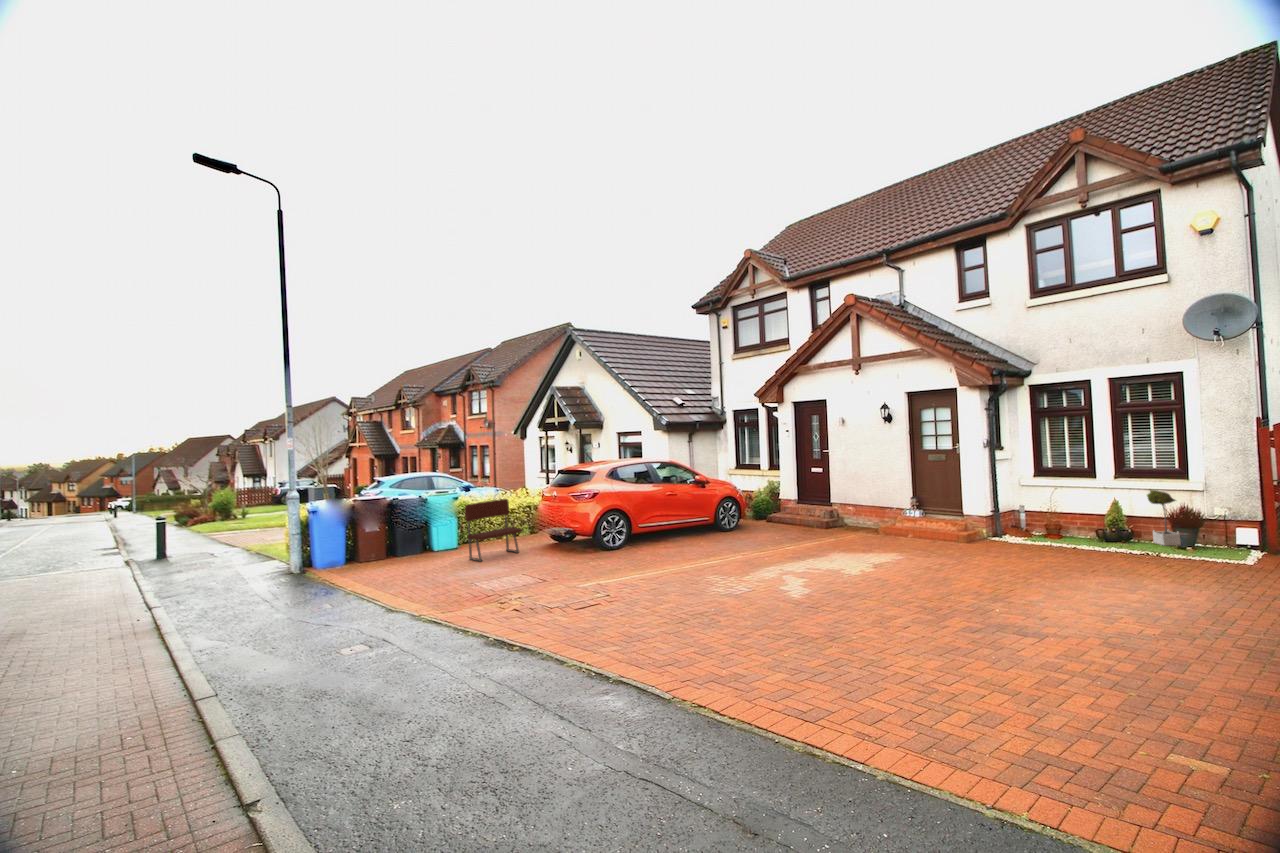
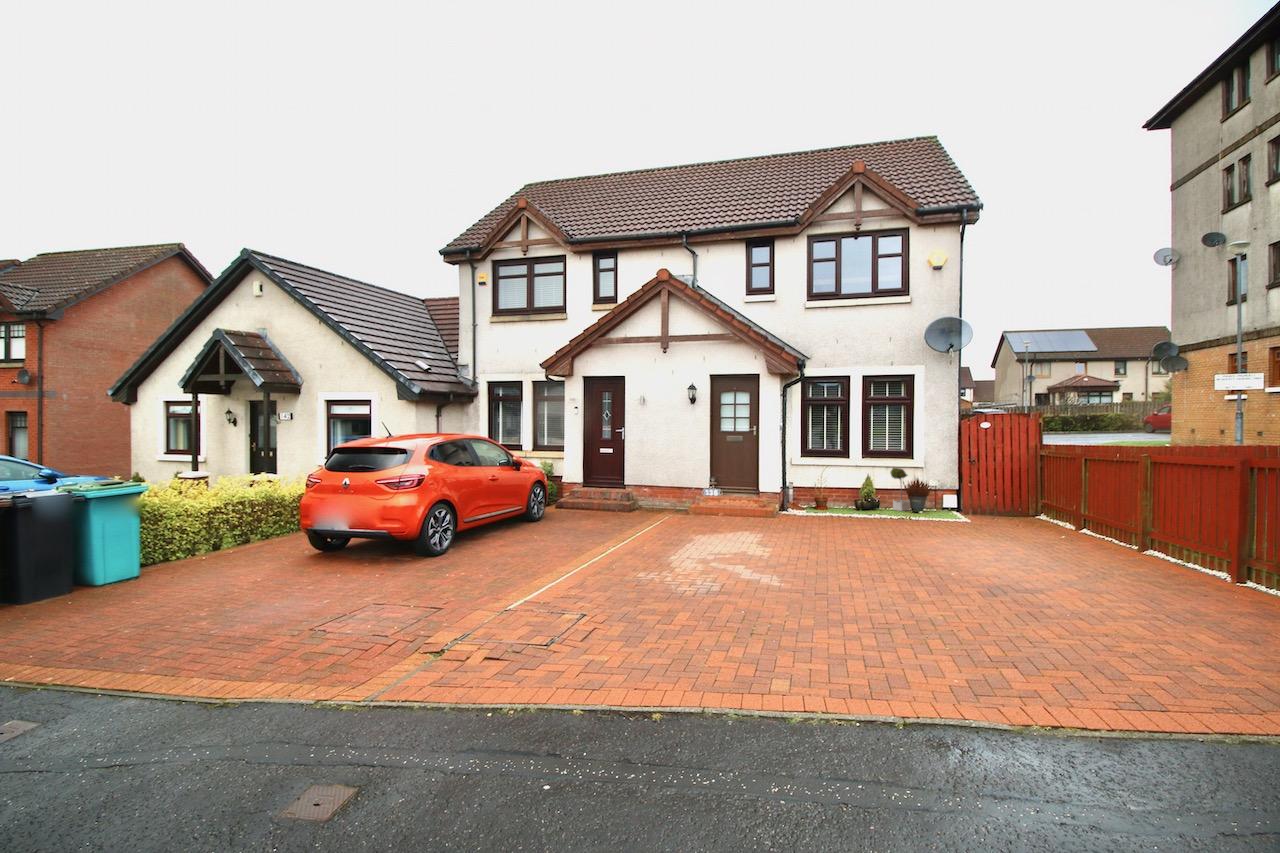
bench: present [465,499,523,562] -> none [176,474,271,568]

